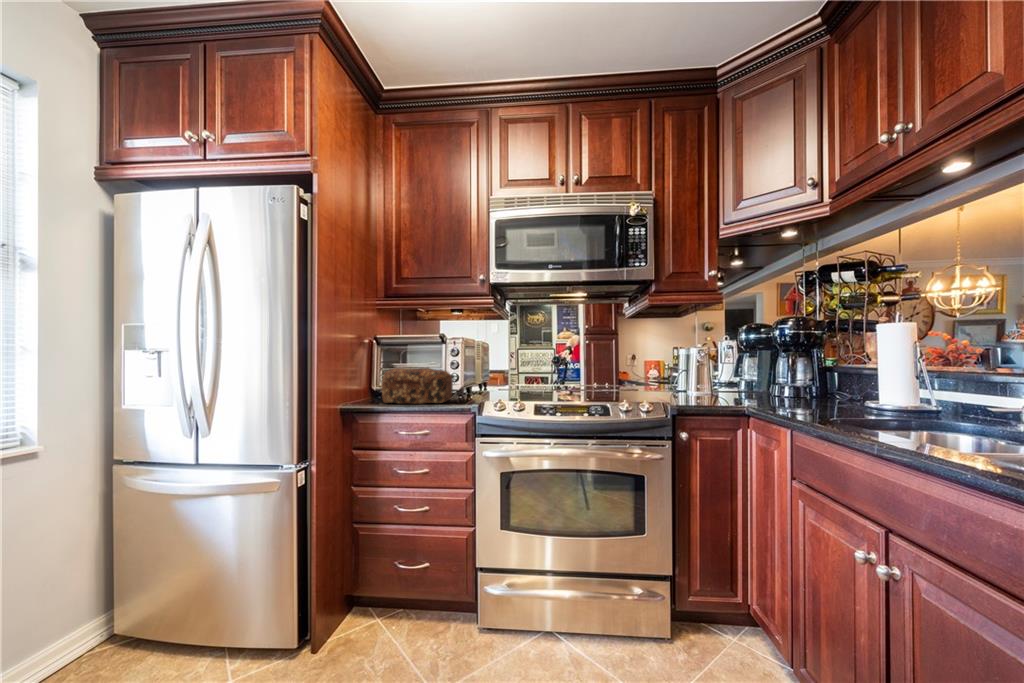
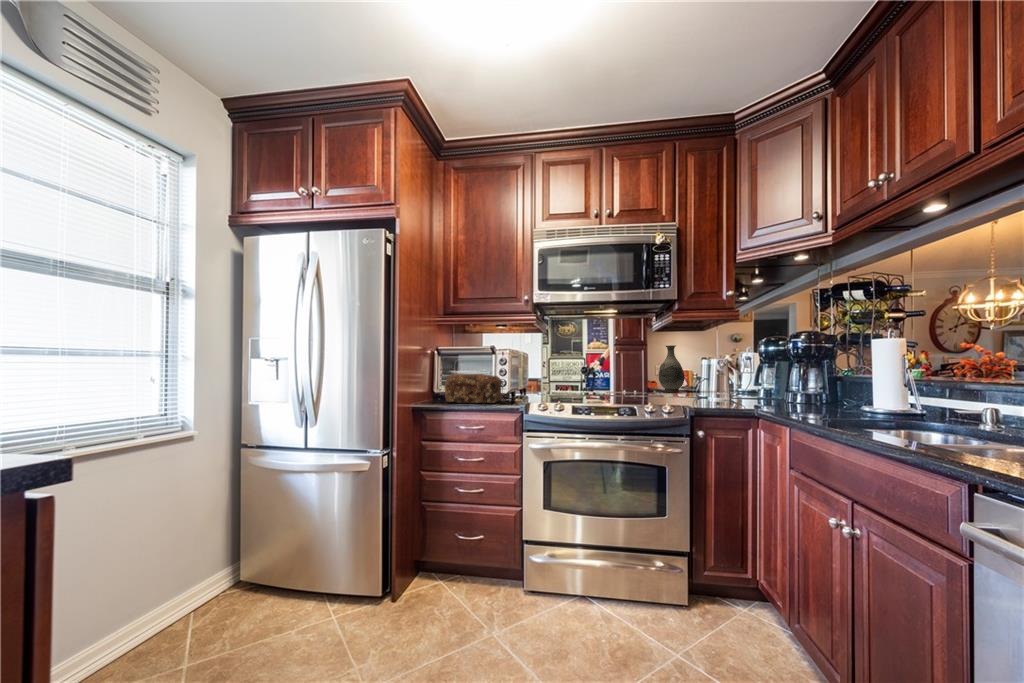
vase: none [631,334,659,386] -> present [659,345,685,392]

